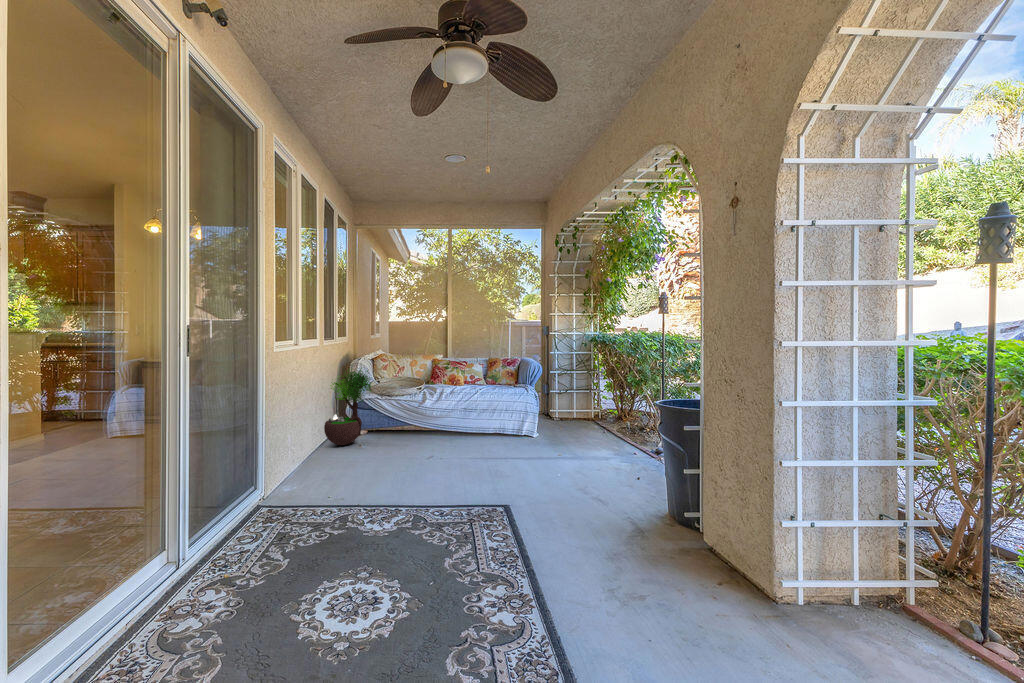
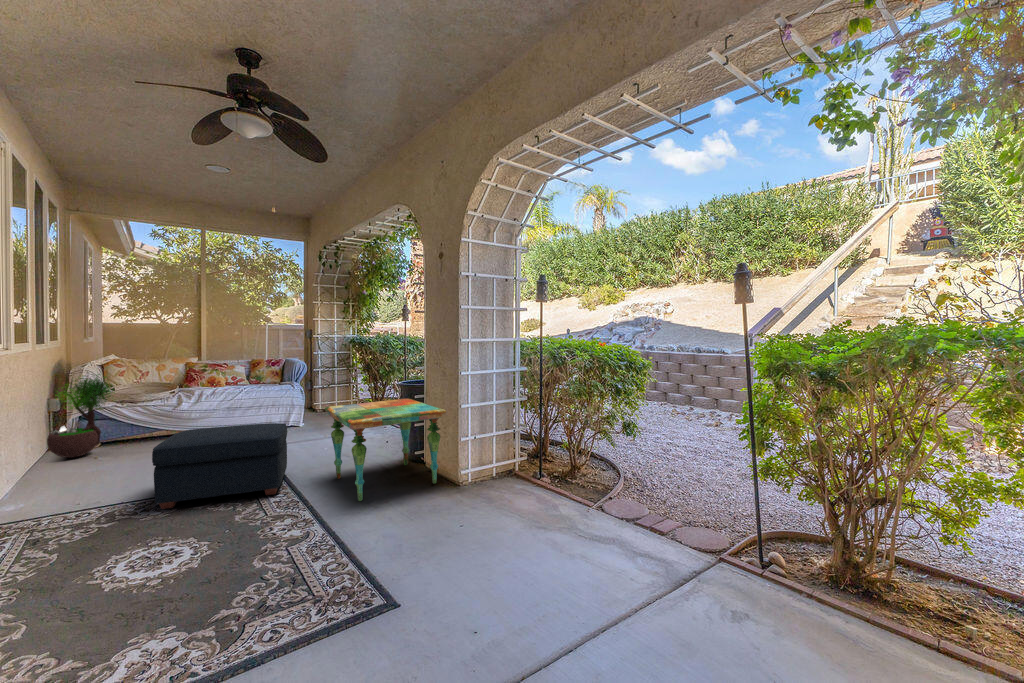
side table: none [557,420,739,572] -> present [325,398,446,501]
ottoman: none [375,435,514,531] -> present [152,423,287,509]

